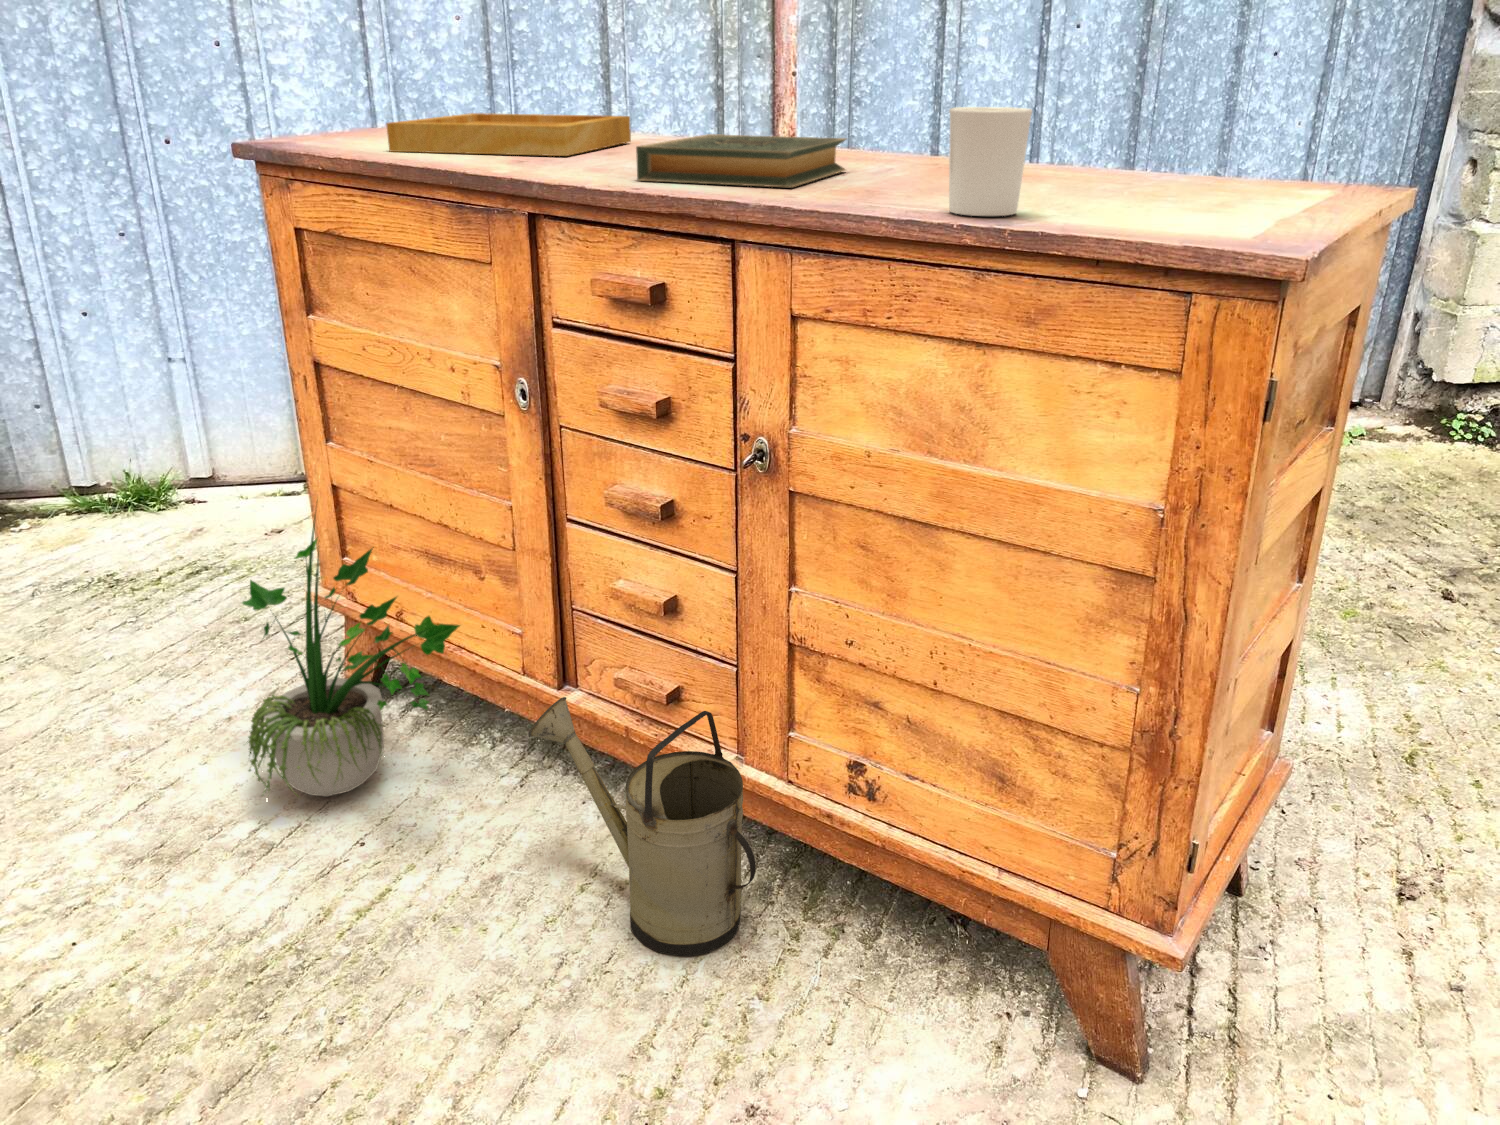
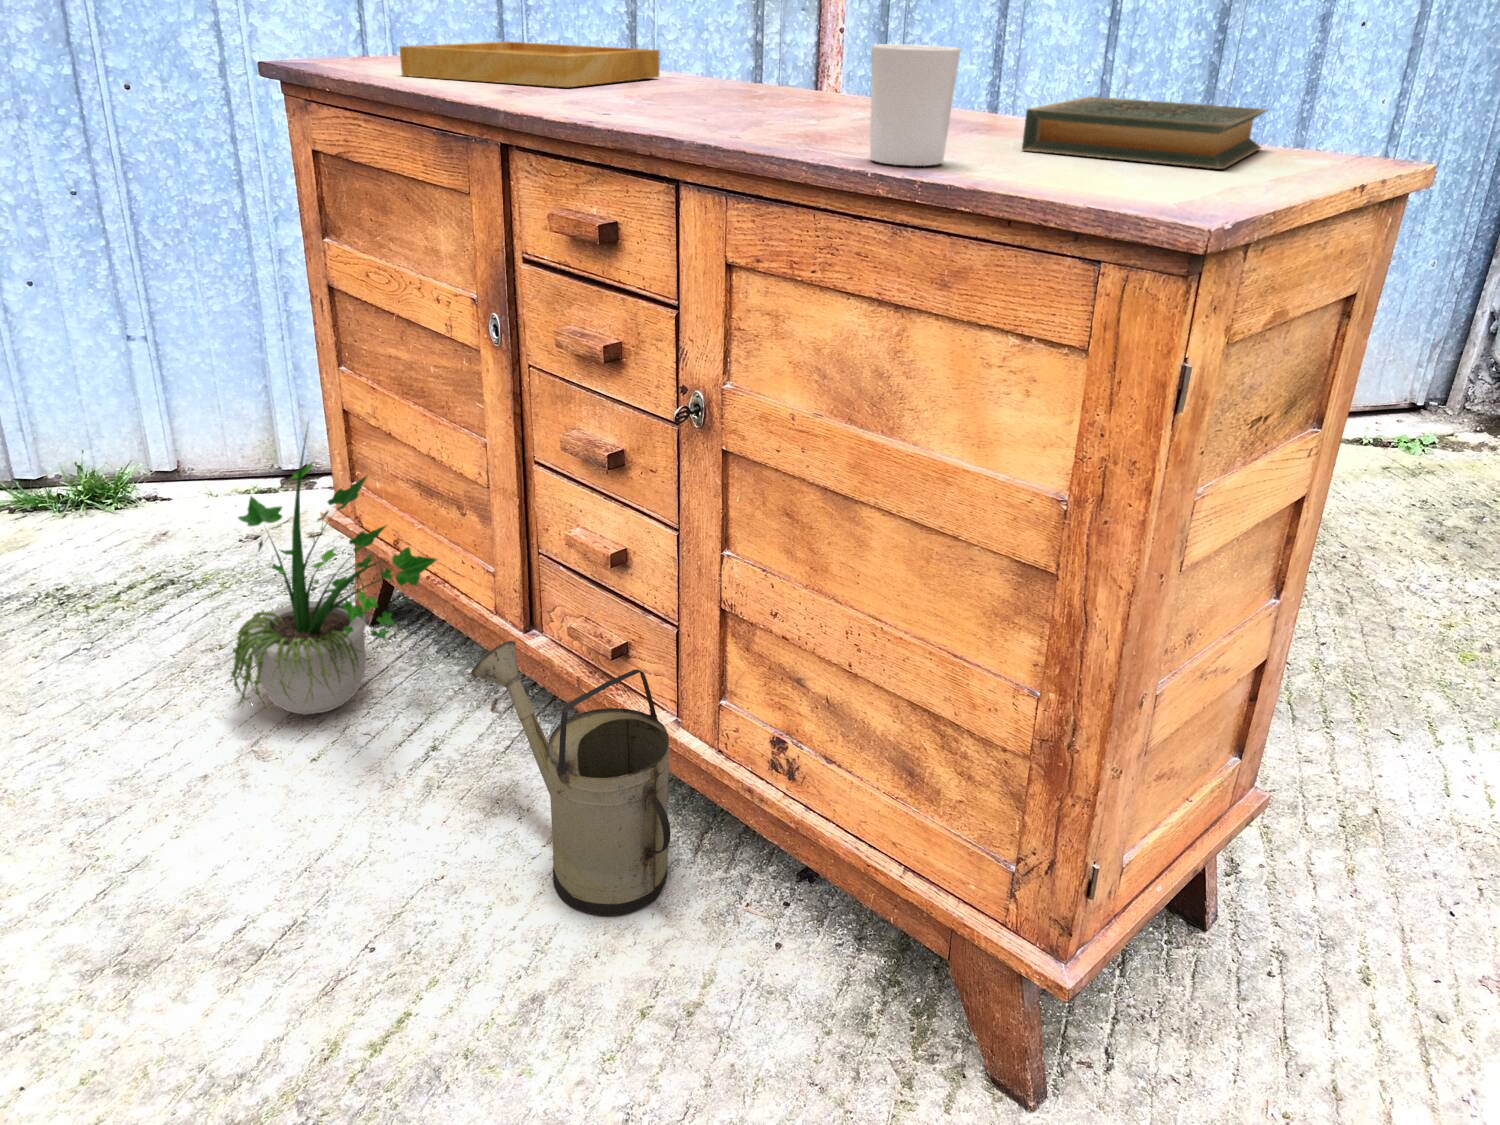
hardback book: present [636,134,846,187] -> present [1022,97,1268,169]

